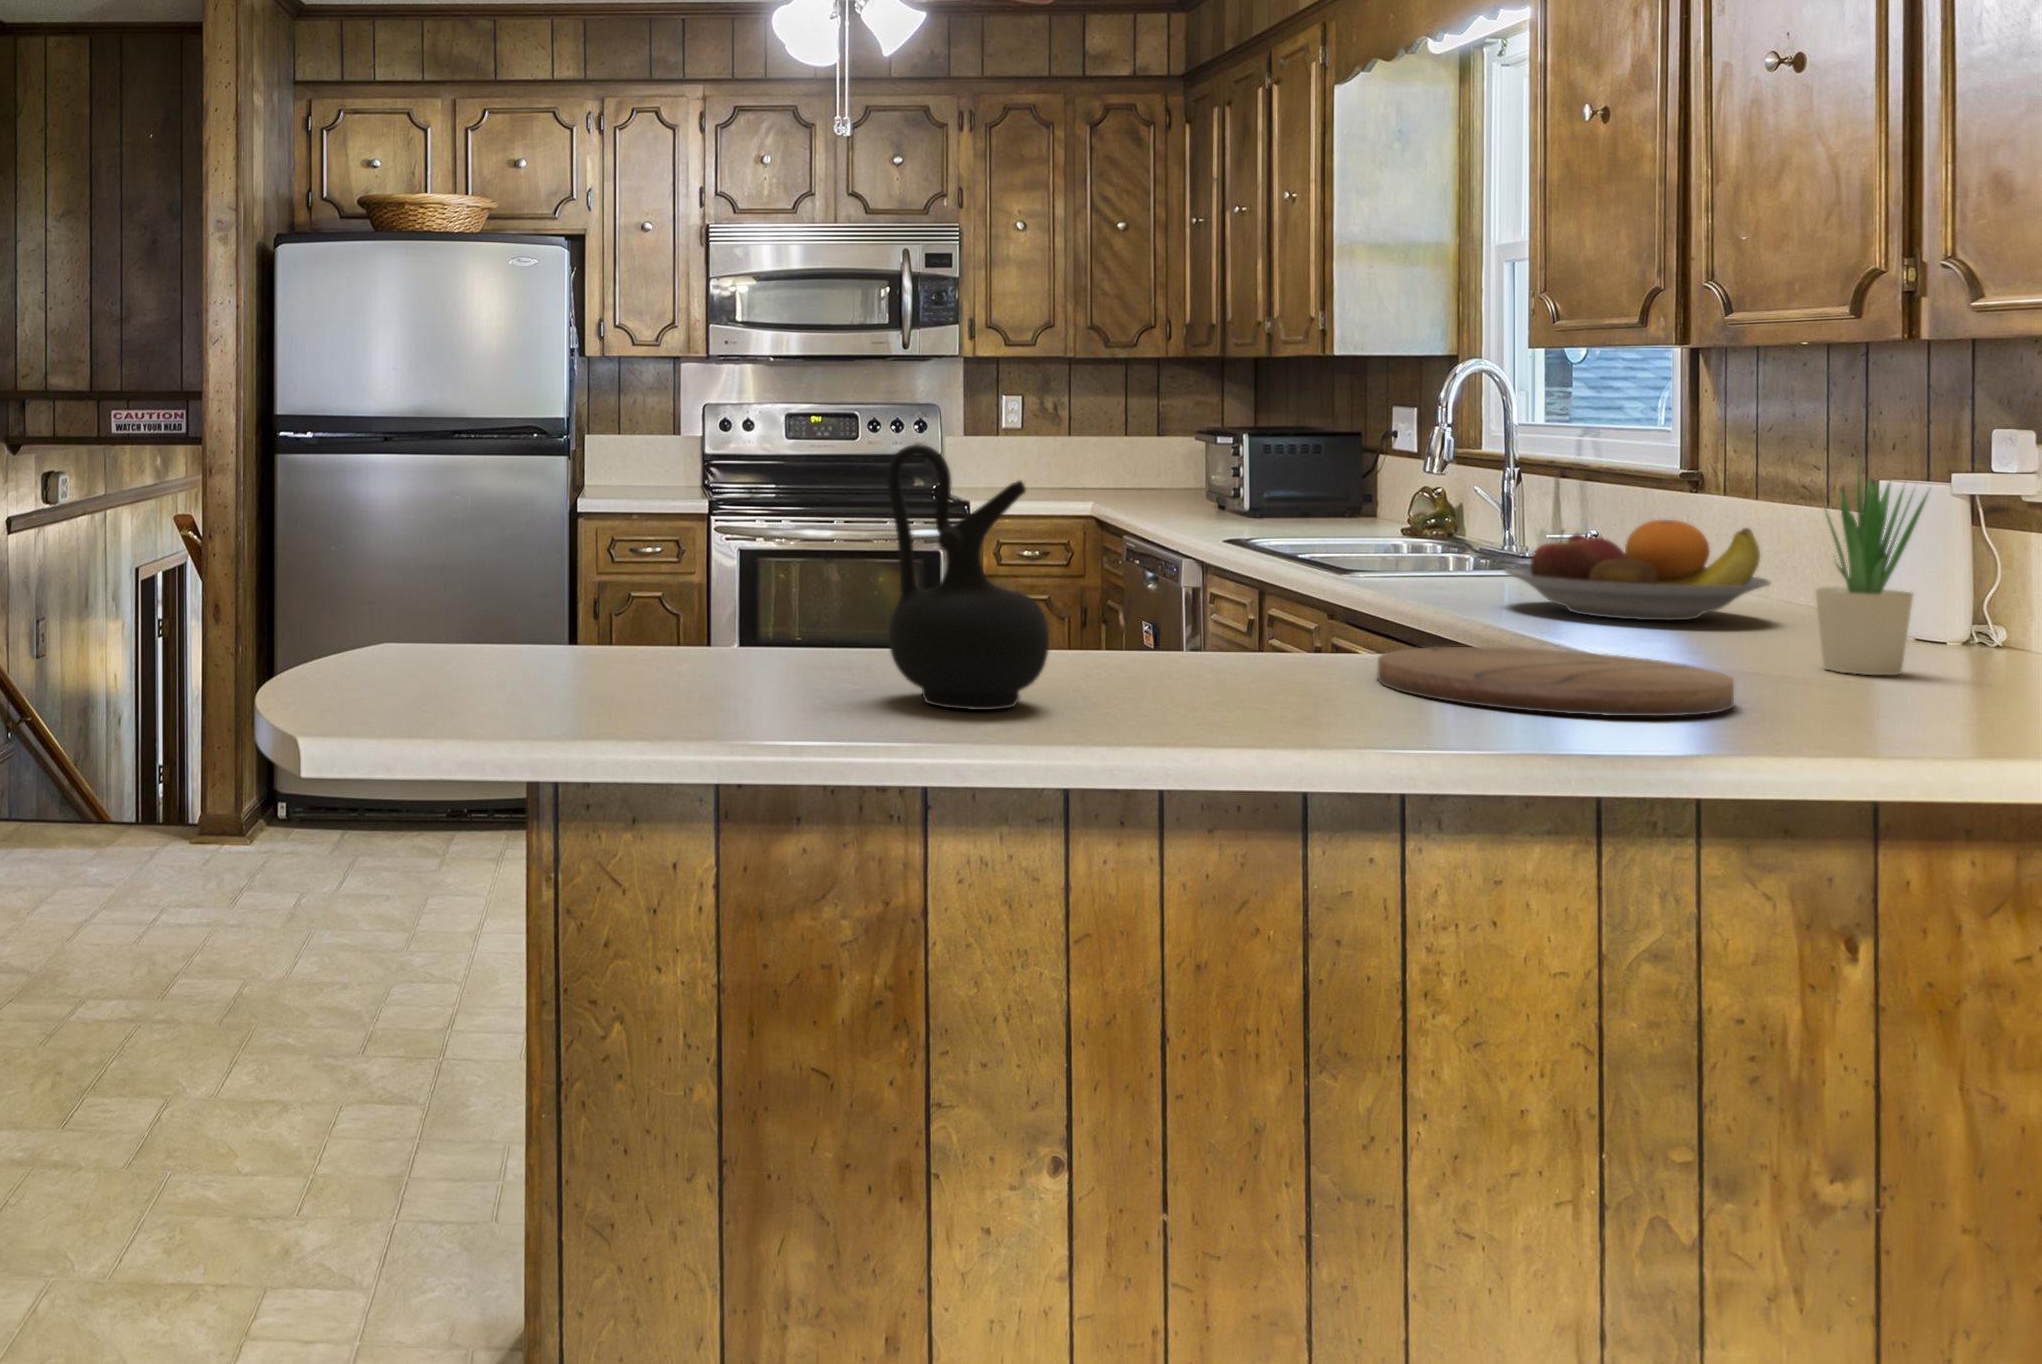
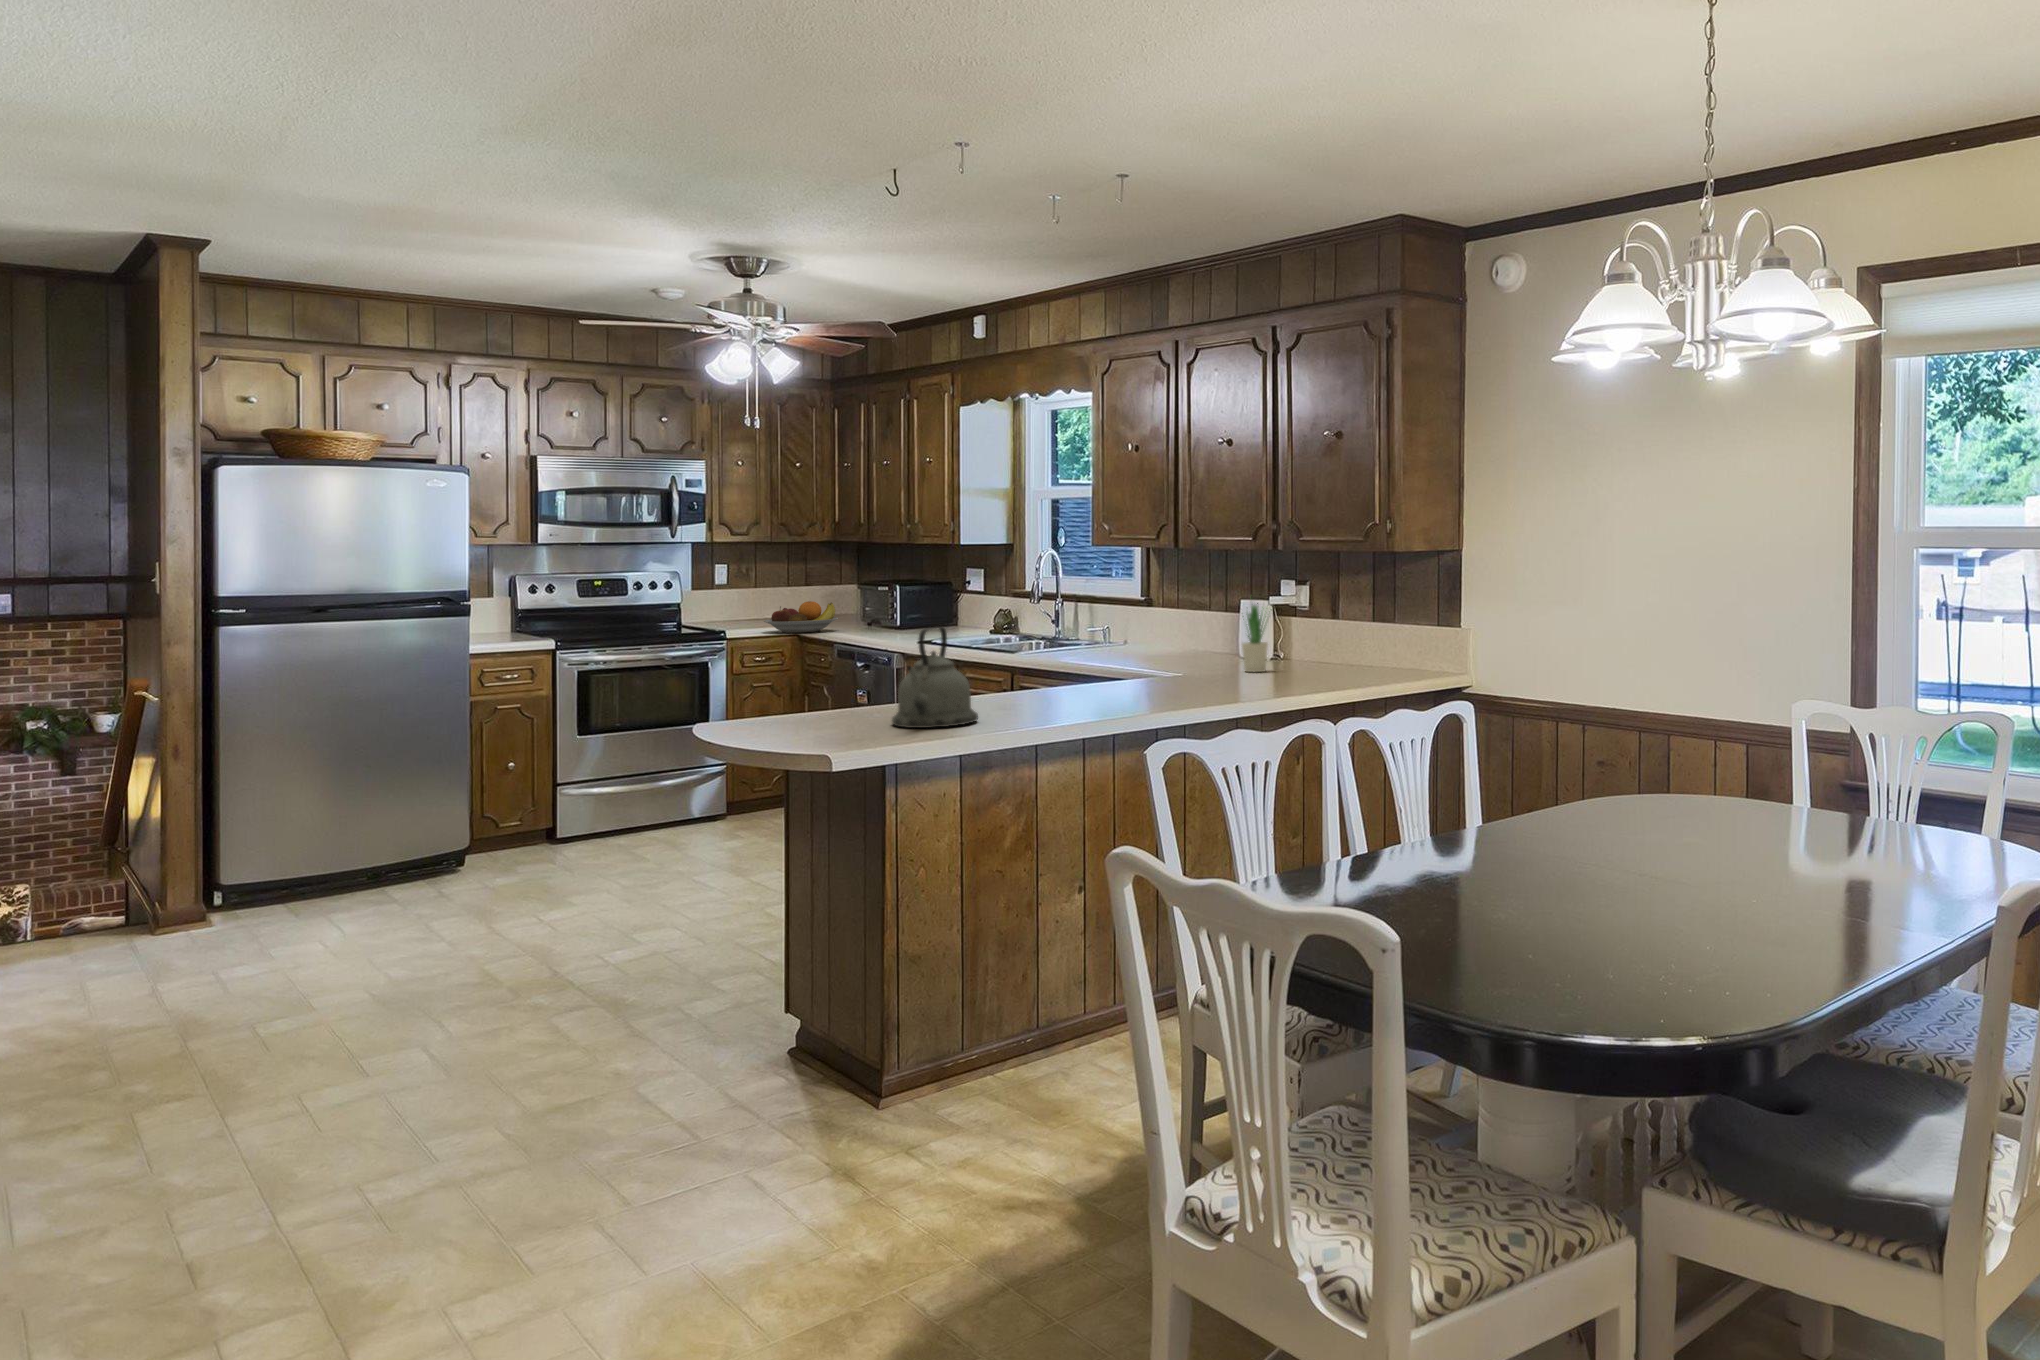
ceramic jug: present [887,444,1049,710] -> none [1015,612,1076,714]
kettle: none [528,466,760,706] -> present [892,627,978,728]
fruit bowl: present [1505,520,1771,620] -> present [764,601,838,633]
cutting board: present [1377,647,1734,716] -> none [1136,673,1247,693]

